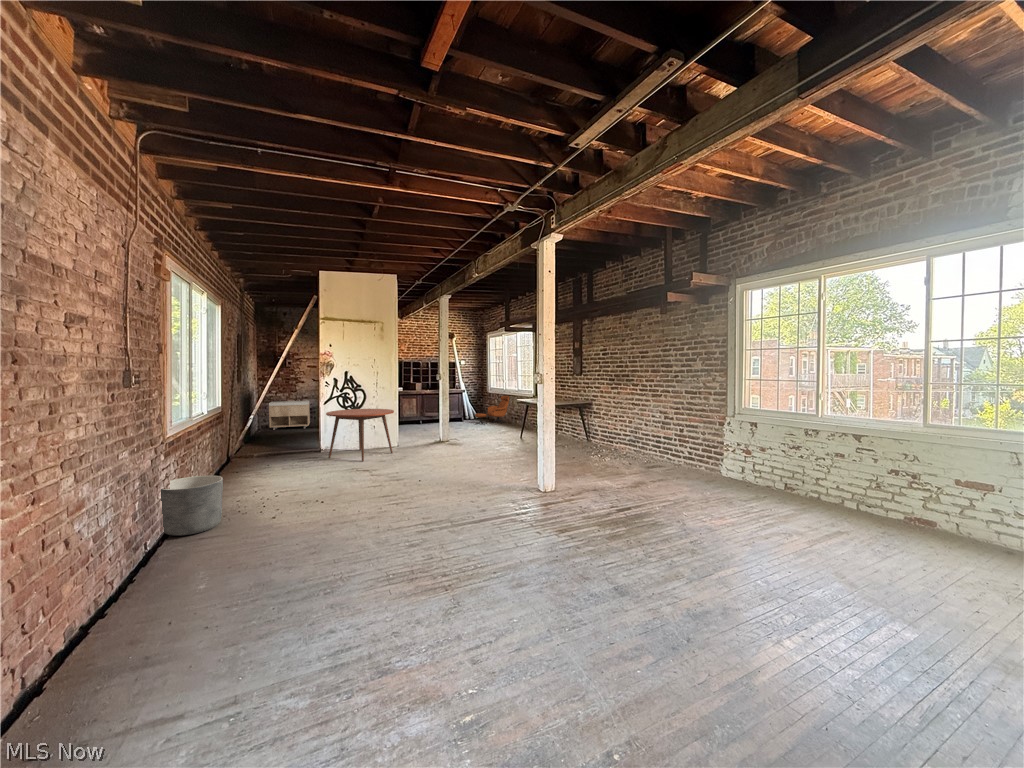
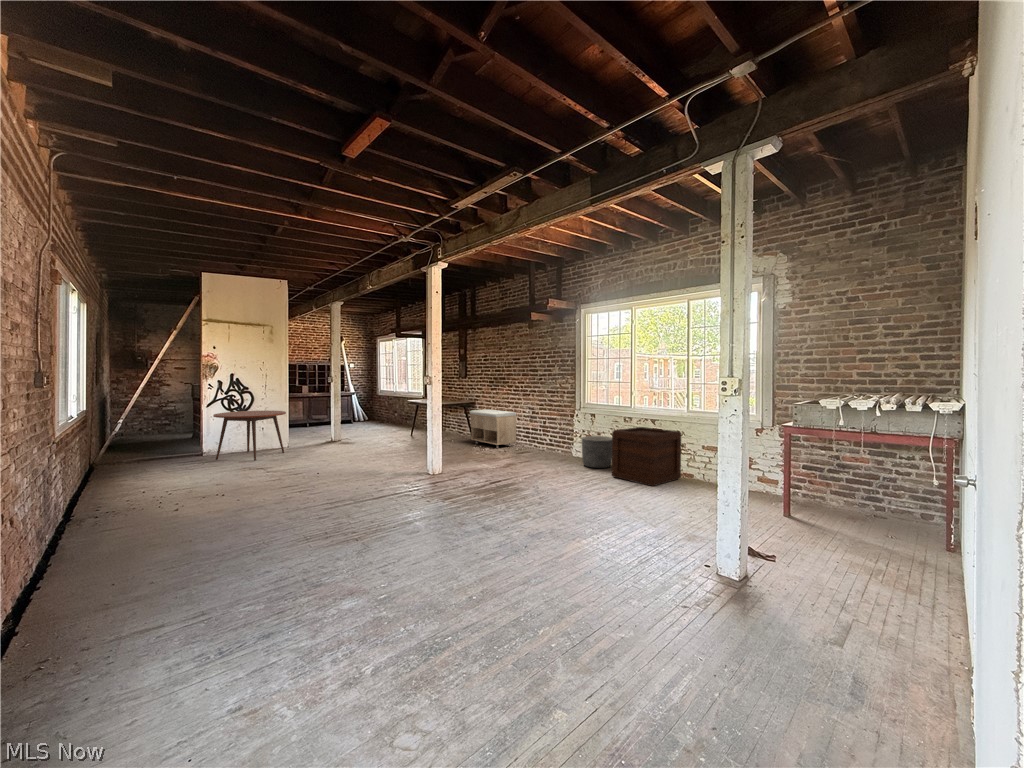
lounge chair: present [475,396,509,424] -> none [363,398,398,426]
storage bench: present [269,401,310,430] -> present [470,409,516,448]
wooden crate: none [793,444,914,538] -> present [612,427,681,486]
planter: present [161,476,223,536] -> present [582,436,612,468]

